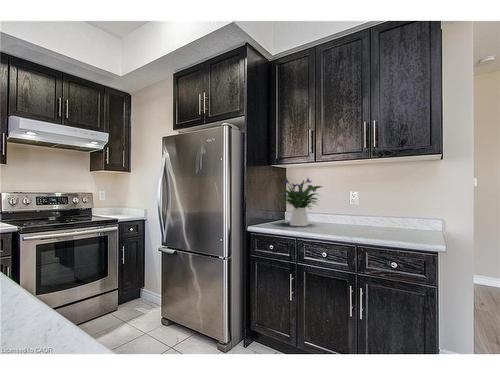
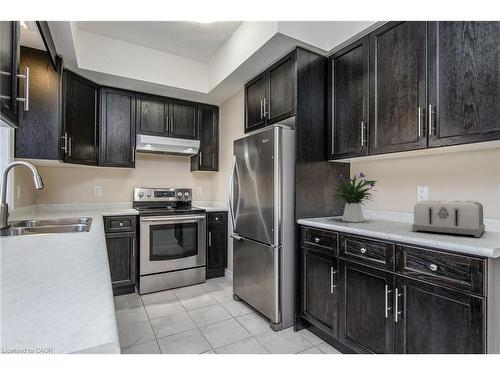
toaster: none [362,204,418,235] -> present [412,200,485,237]

